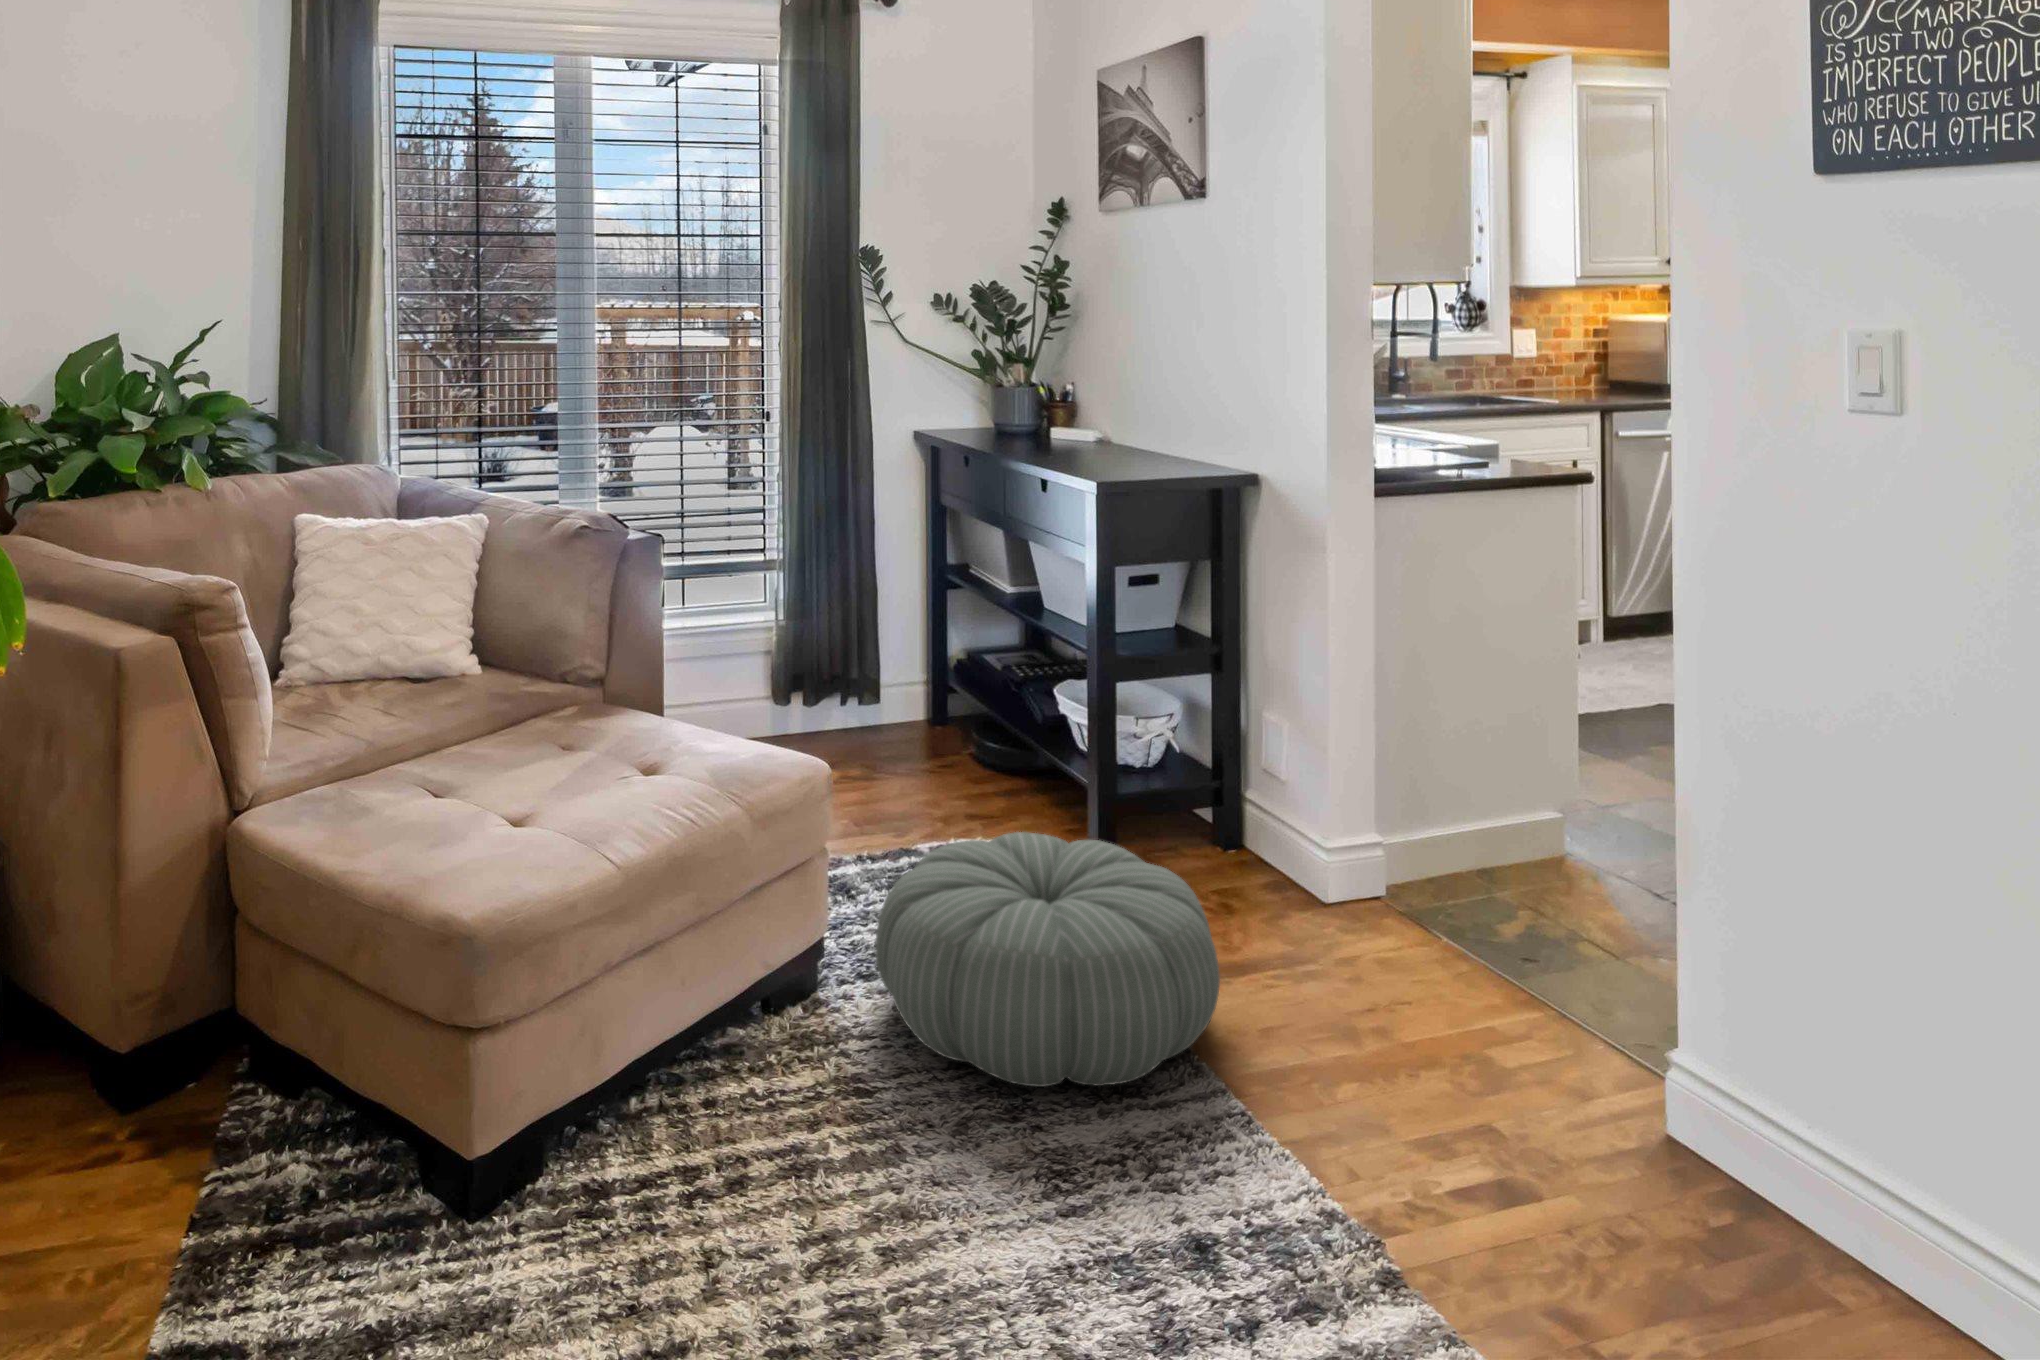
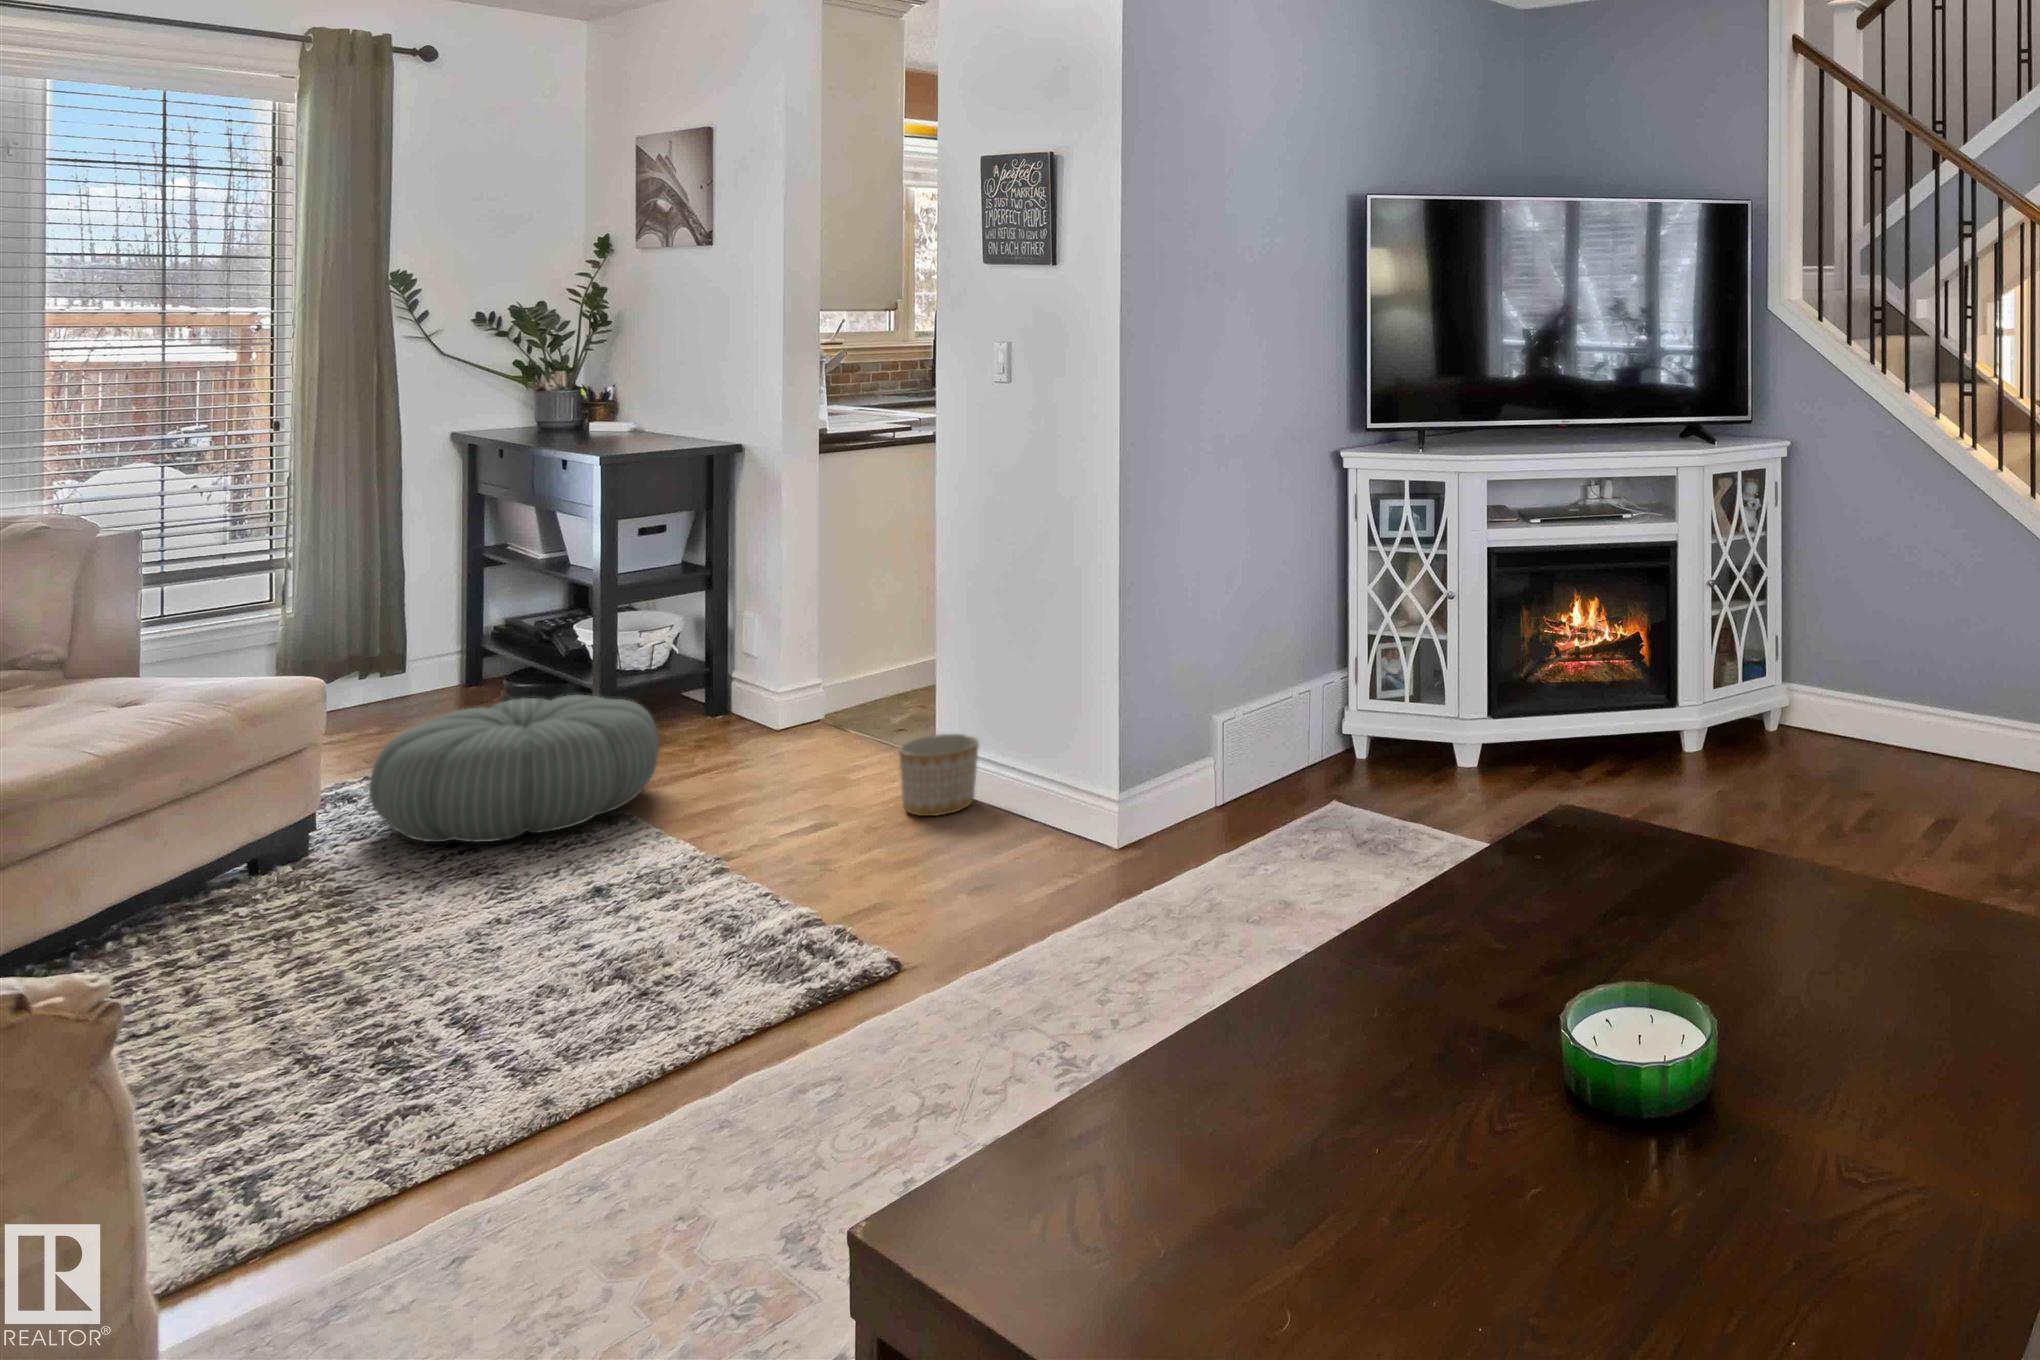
planter: none [1663,1086,1836,1284] -> present [899,734,979,816]

